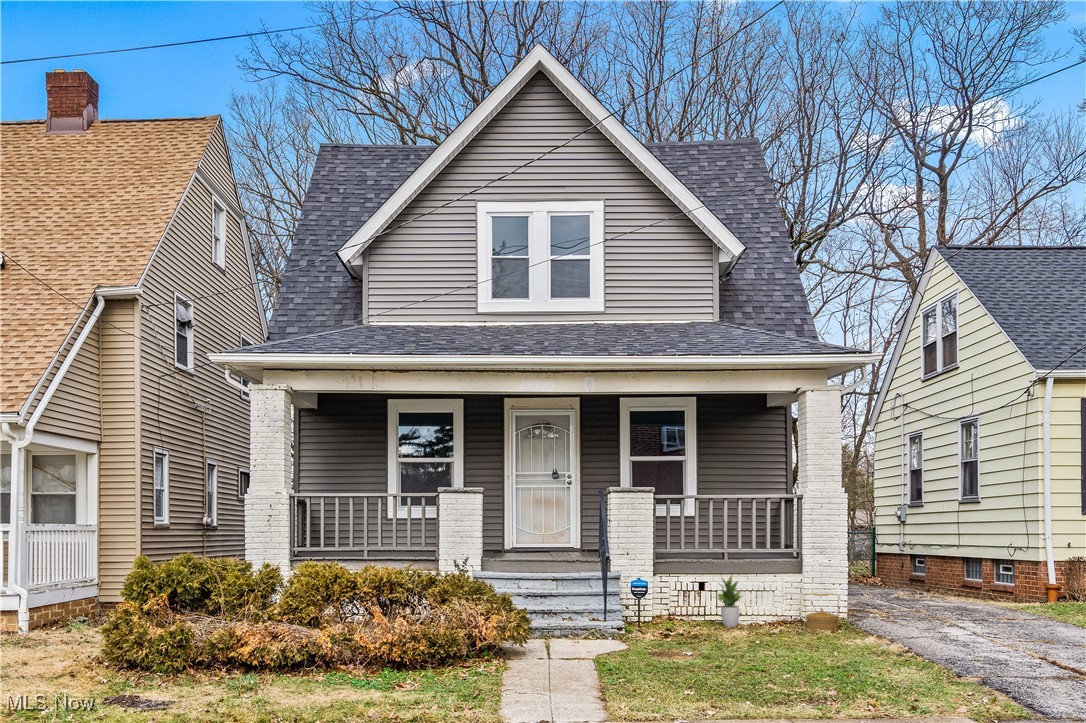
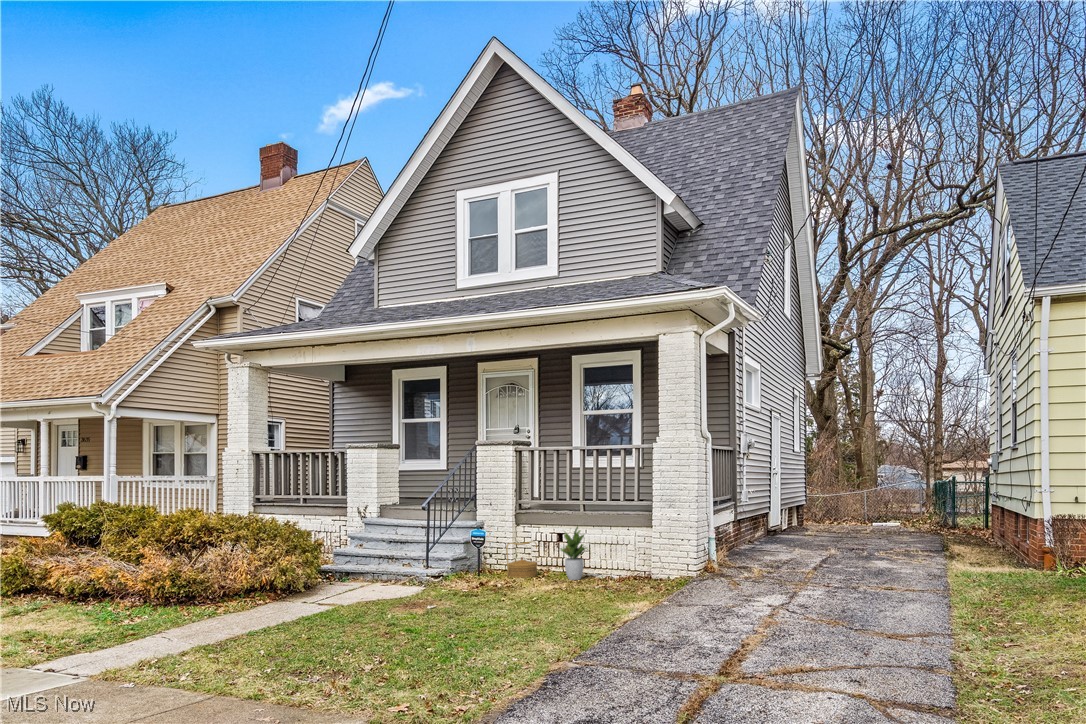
woven basket: present [804,593,839,629] -> present [506,541,537,578]

